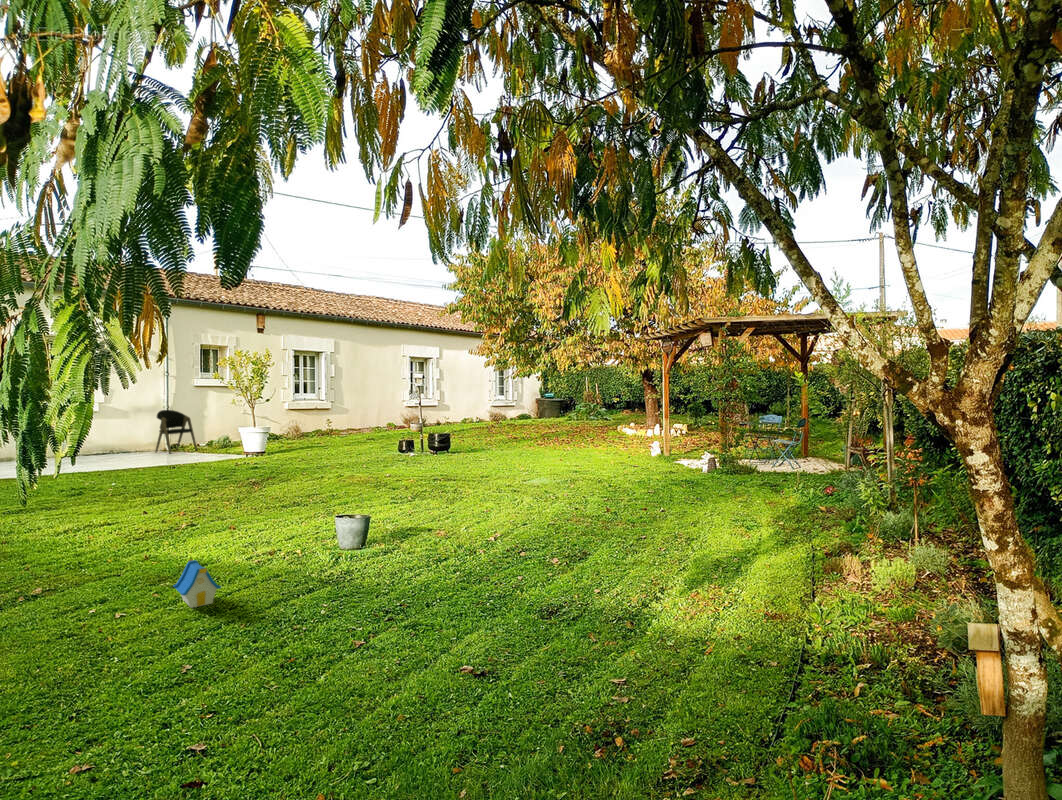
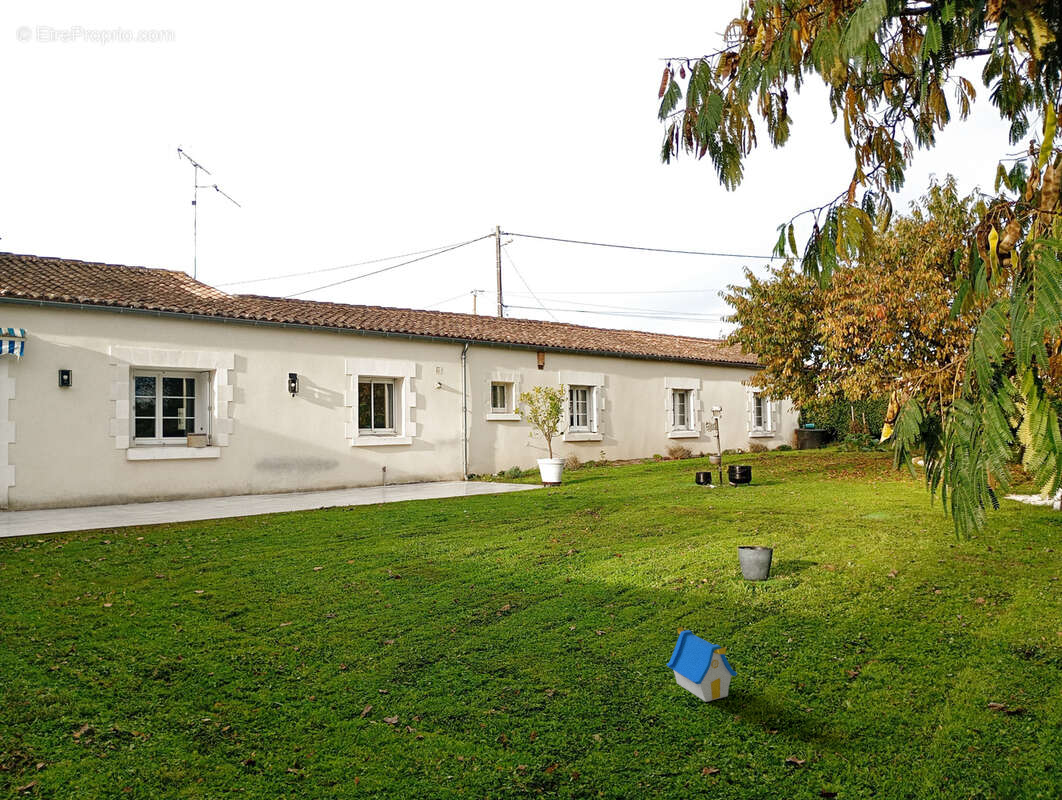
chair: present [155,410,197,453] -> none [460,442,496,483]

